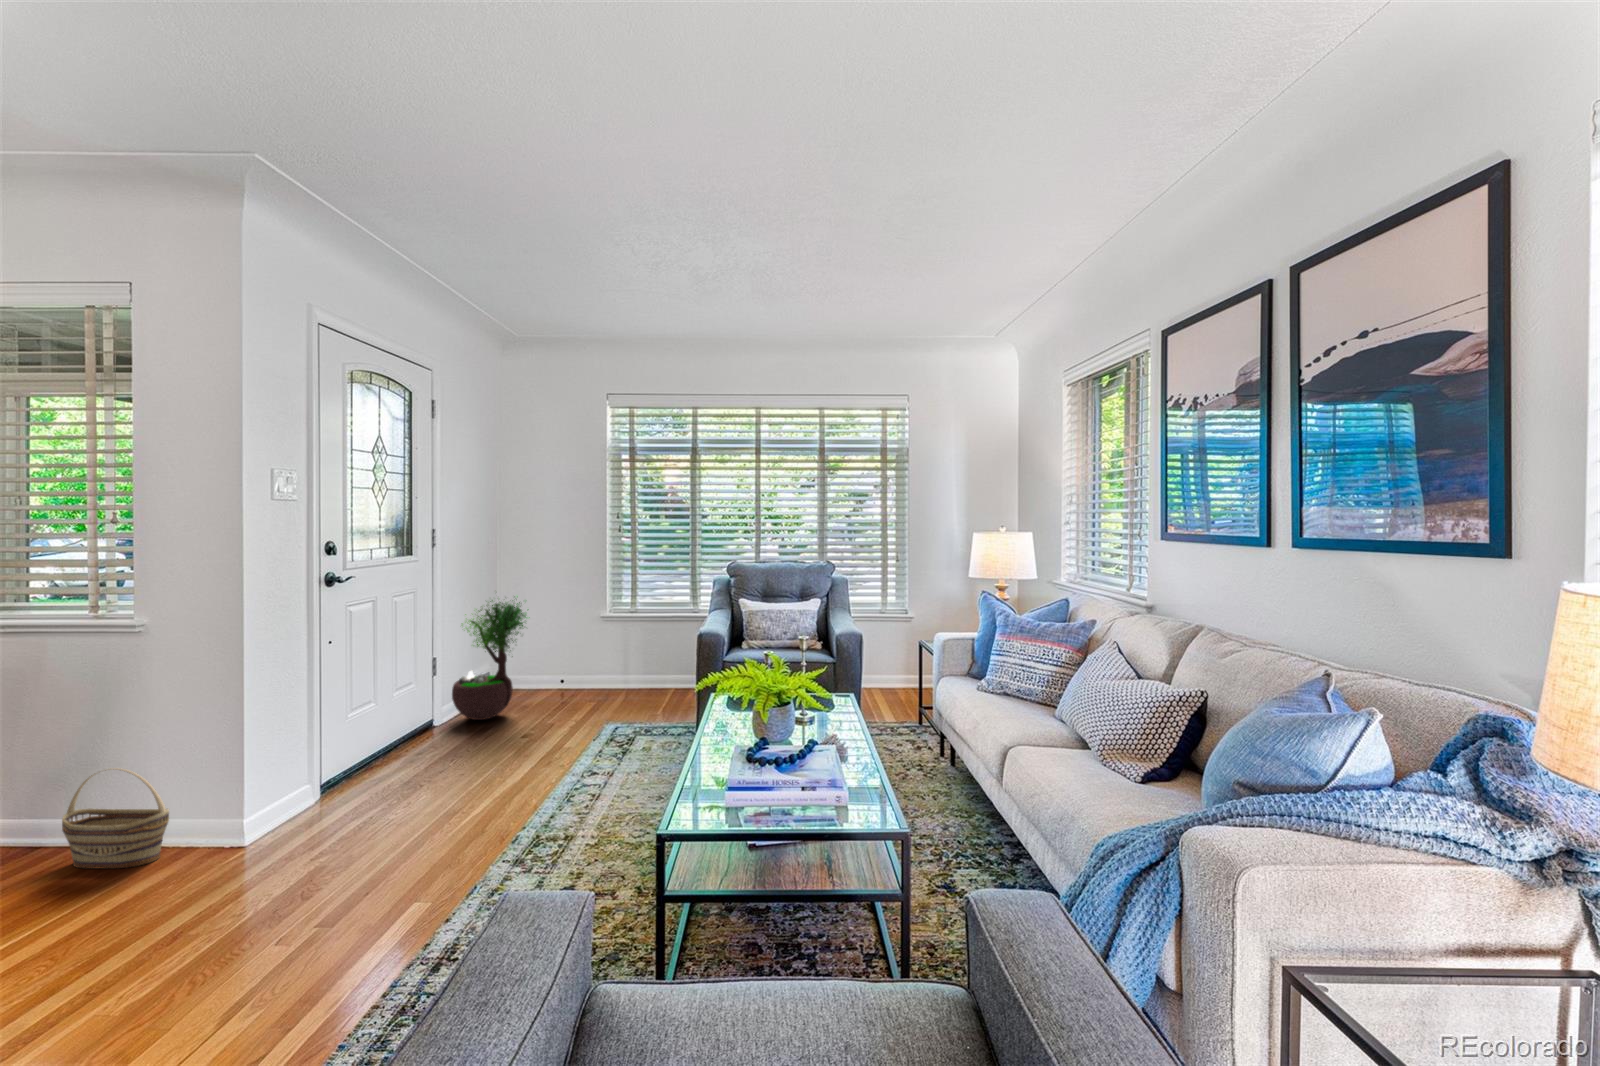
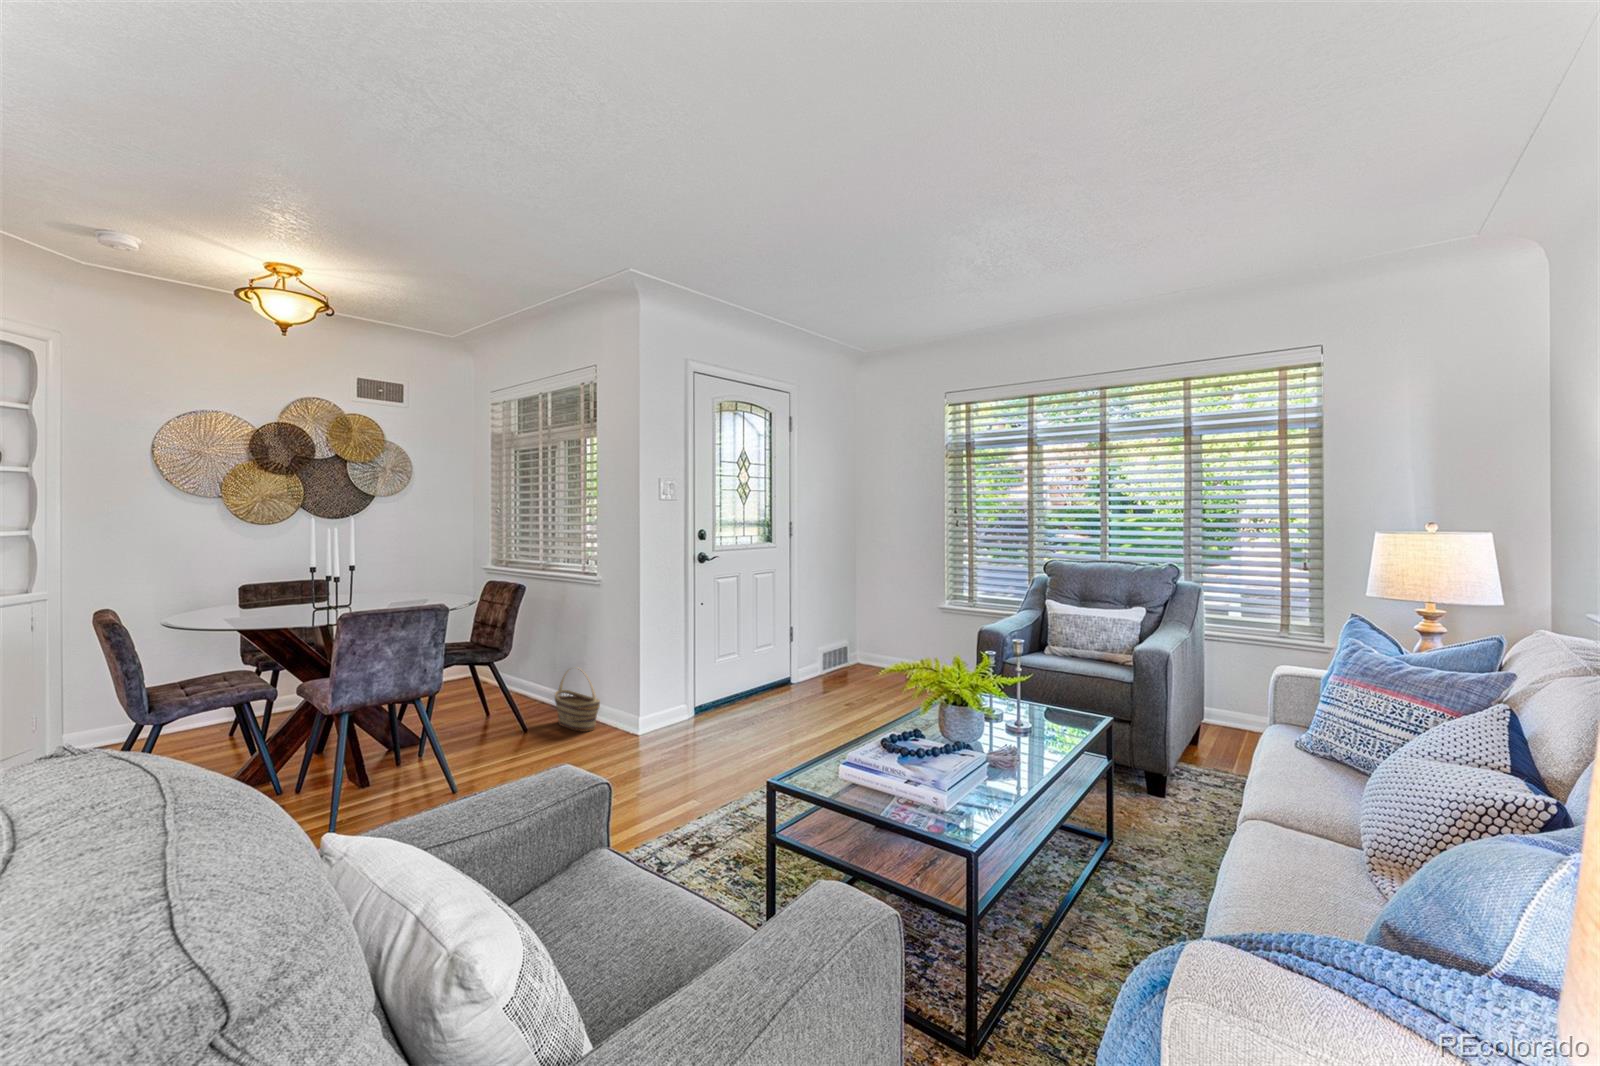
potted tree: present [452,596,526,720] -> none [804,576,866,682]

